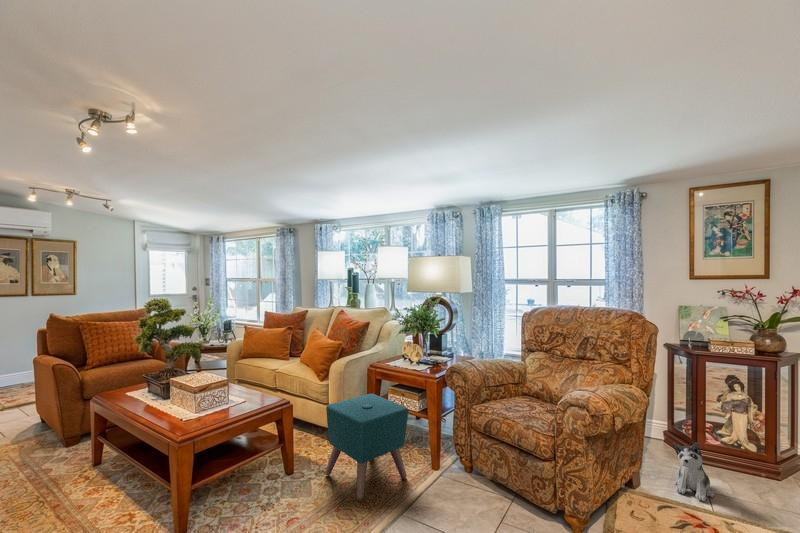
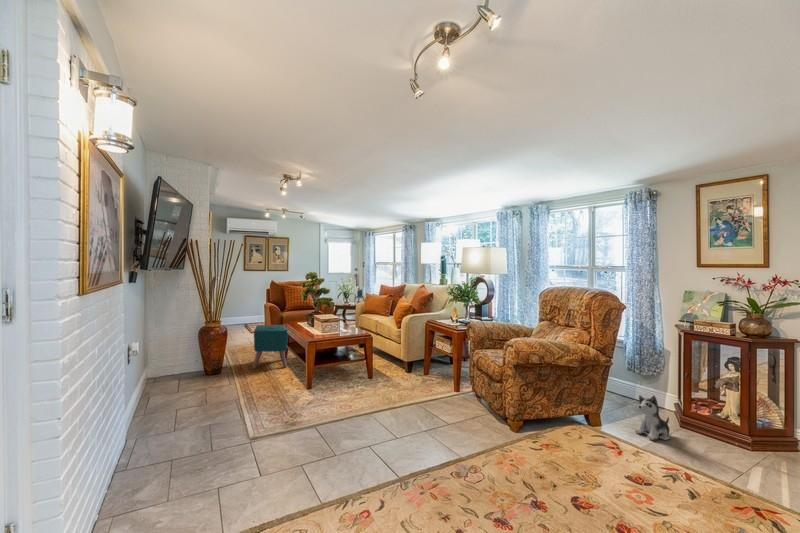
ottoman: present [325,393,409,500] -> present [253,325,288,369]

